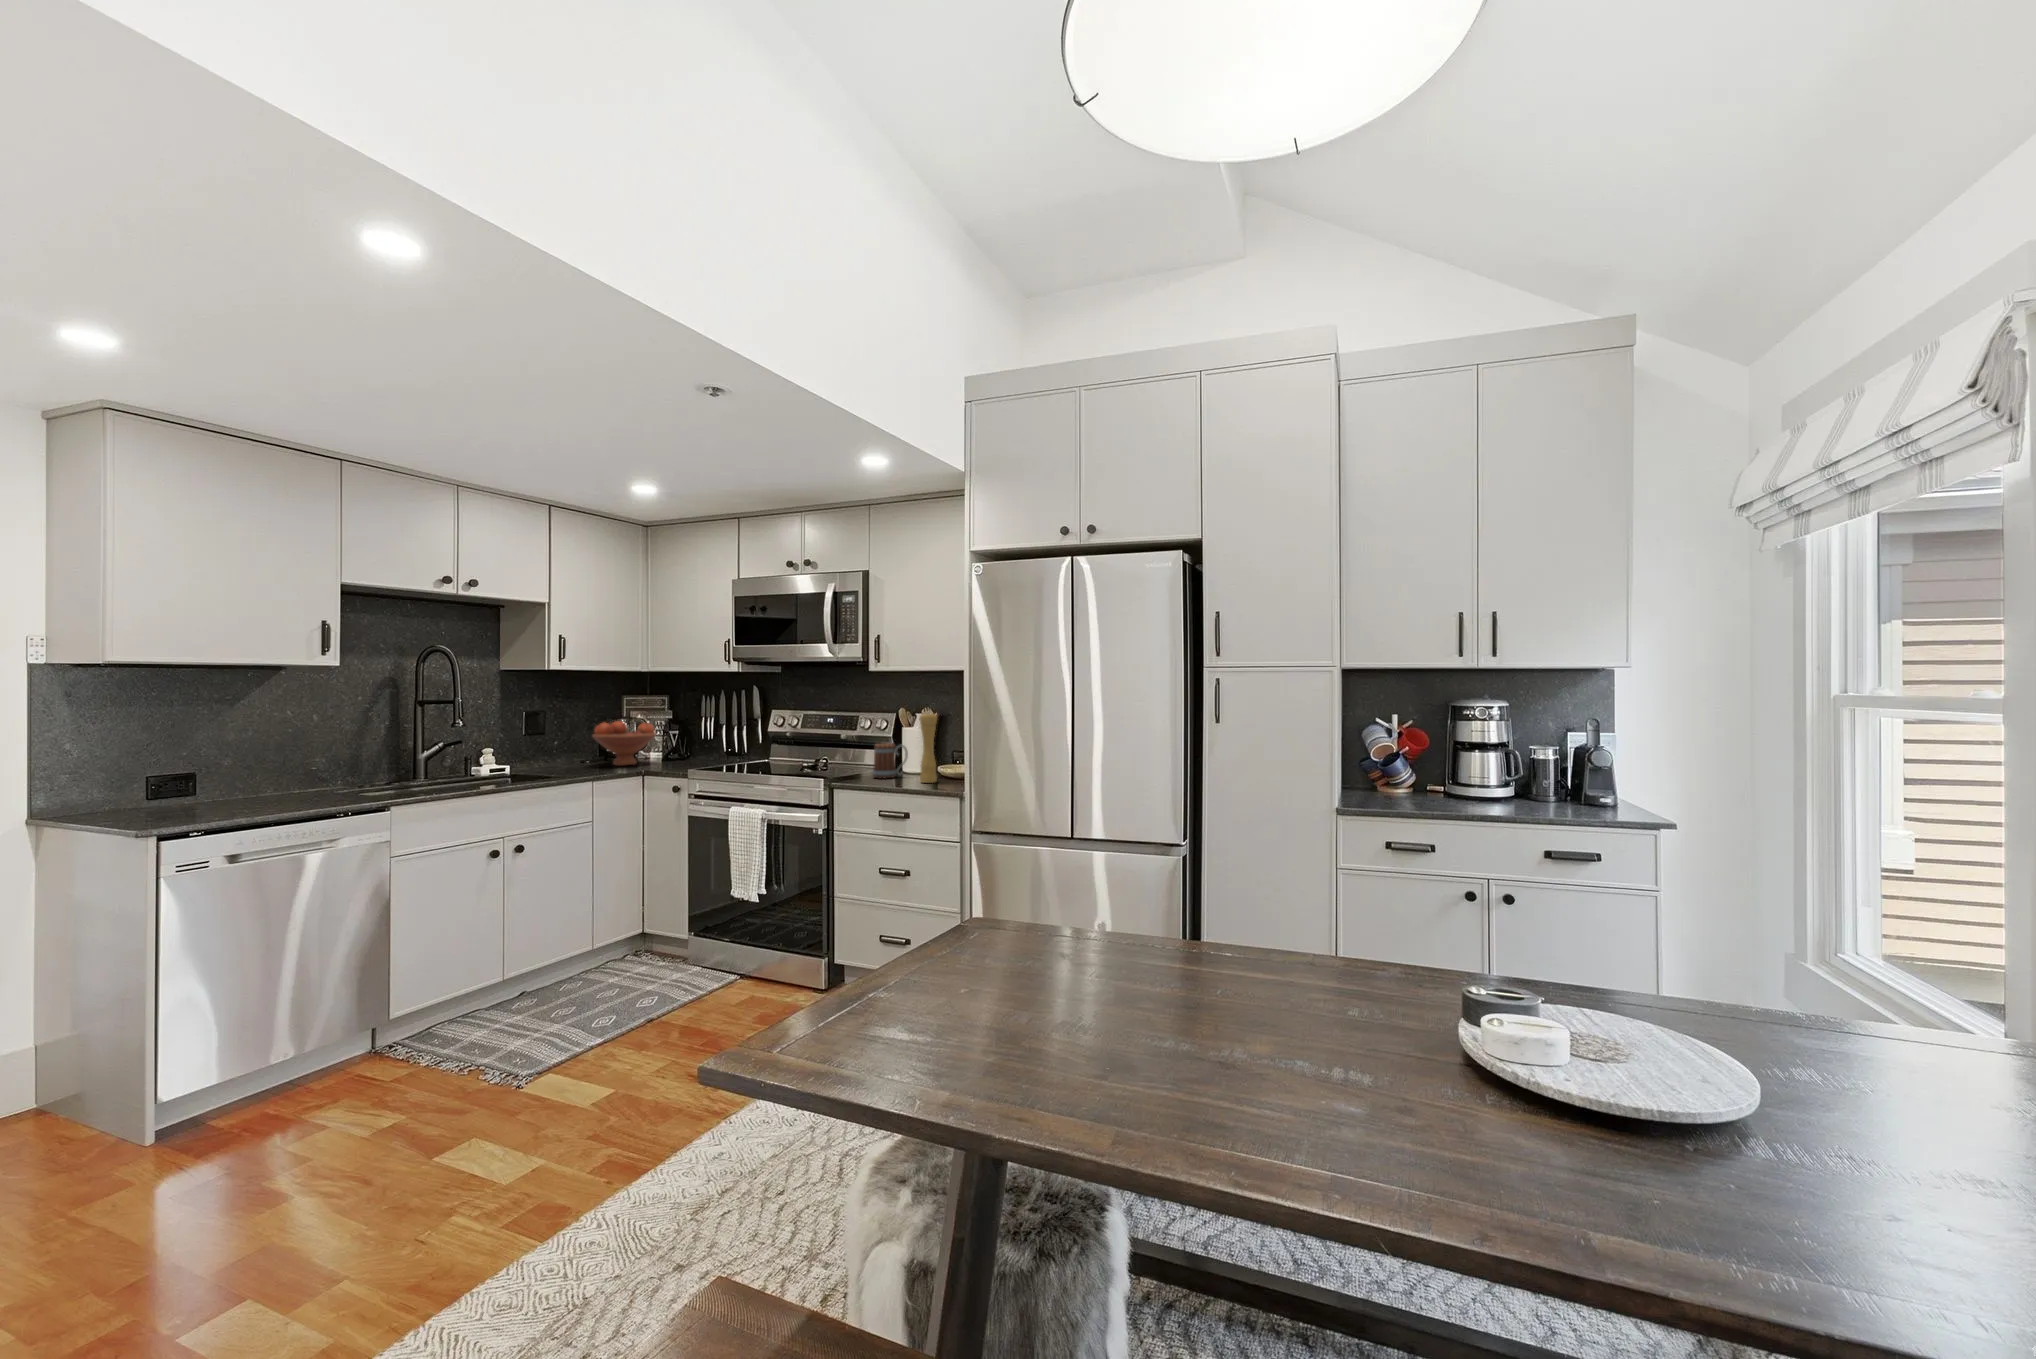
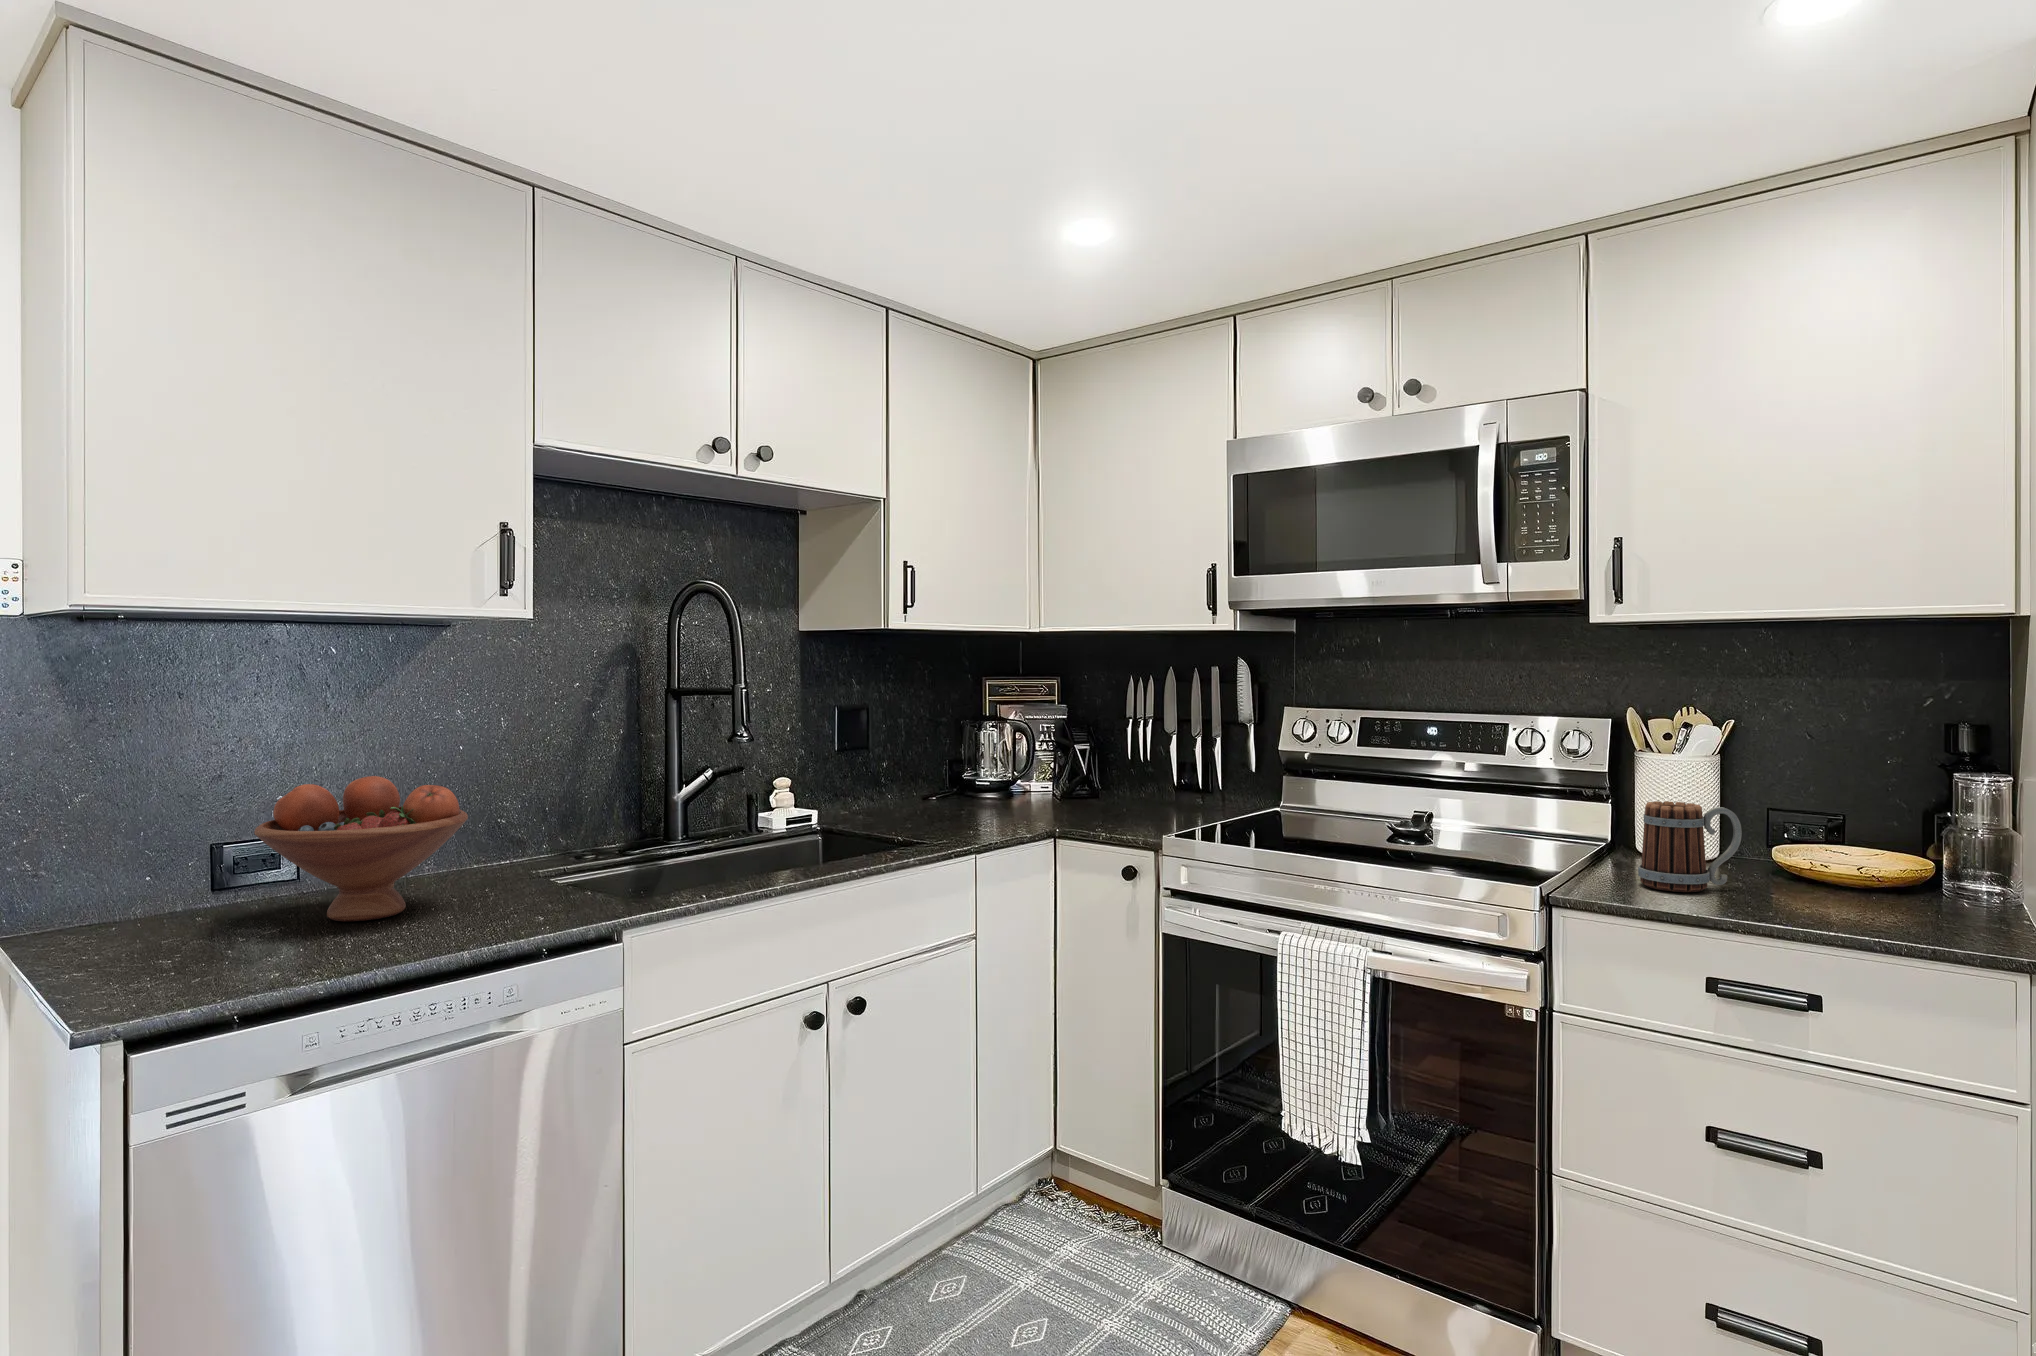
pepper mill: present [919,713,937,783] -> none [1826,731,1886,922]
fruit bowl: present [593,721,657,766] -> present [254,776,468,921]

